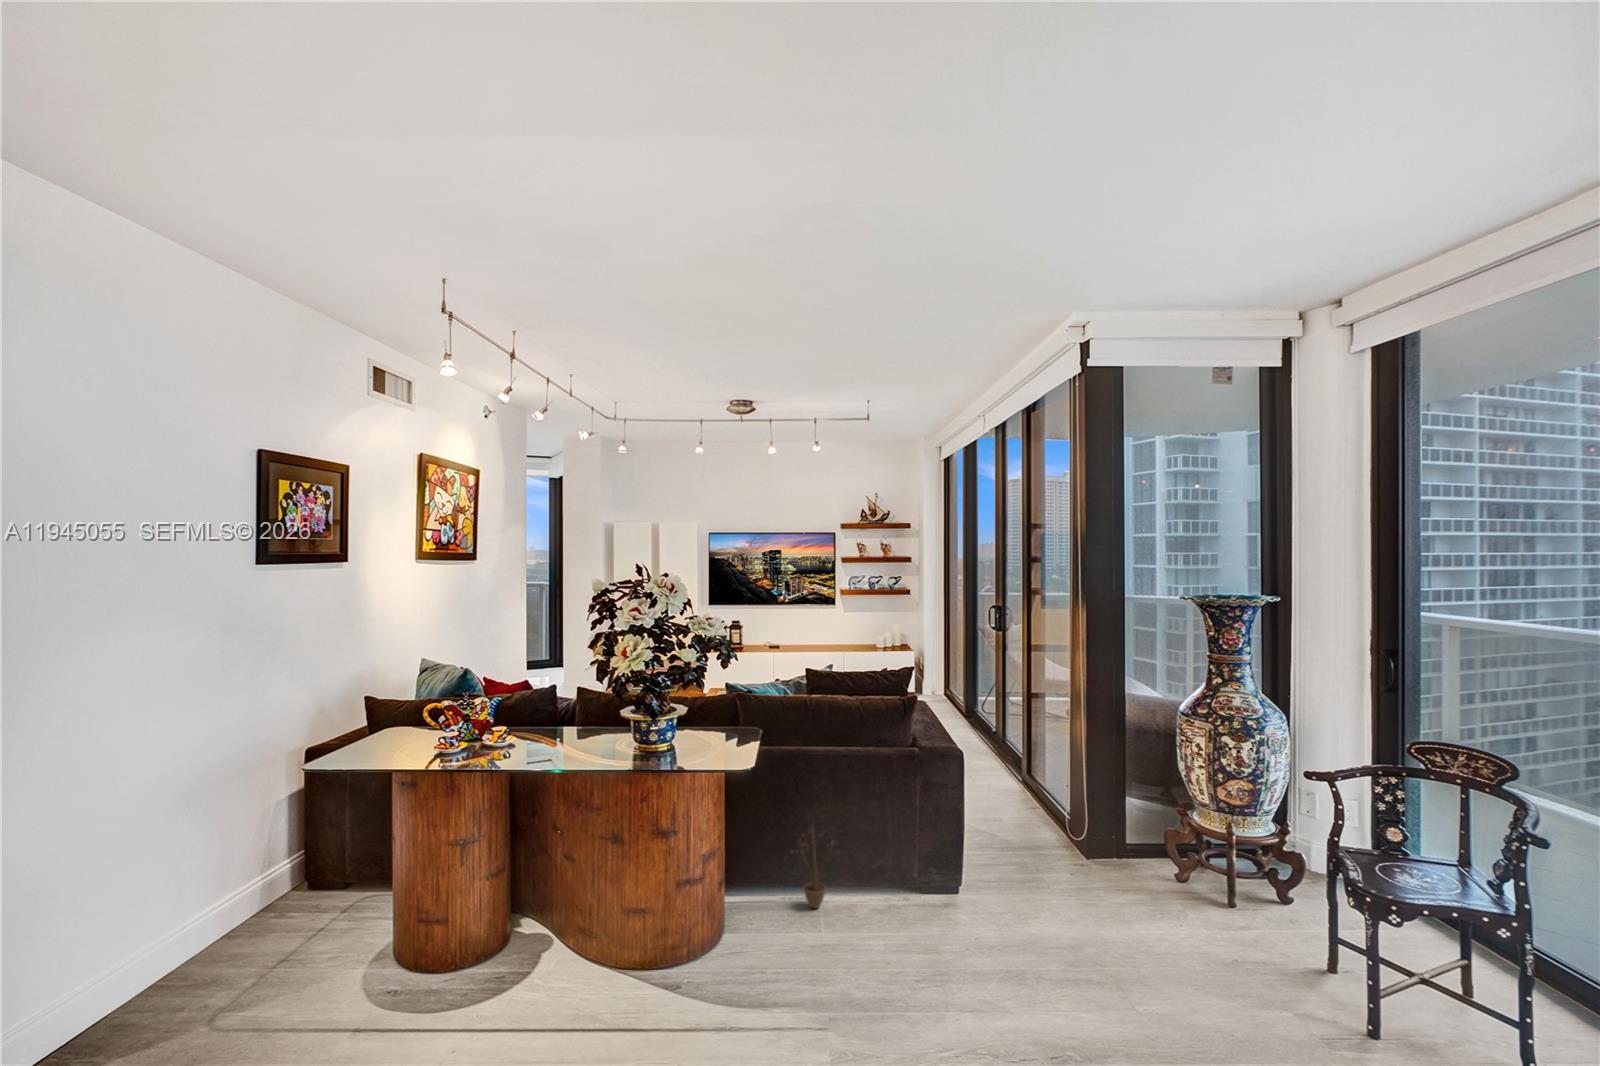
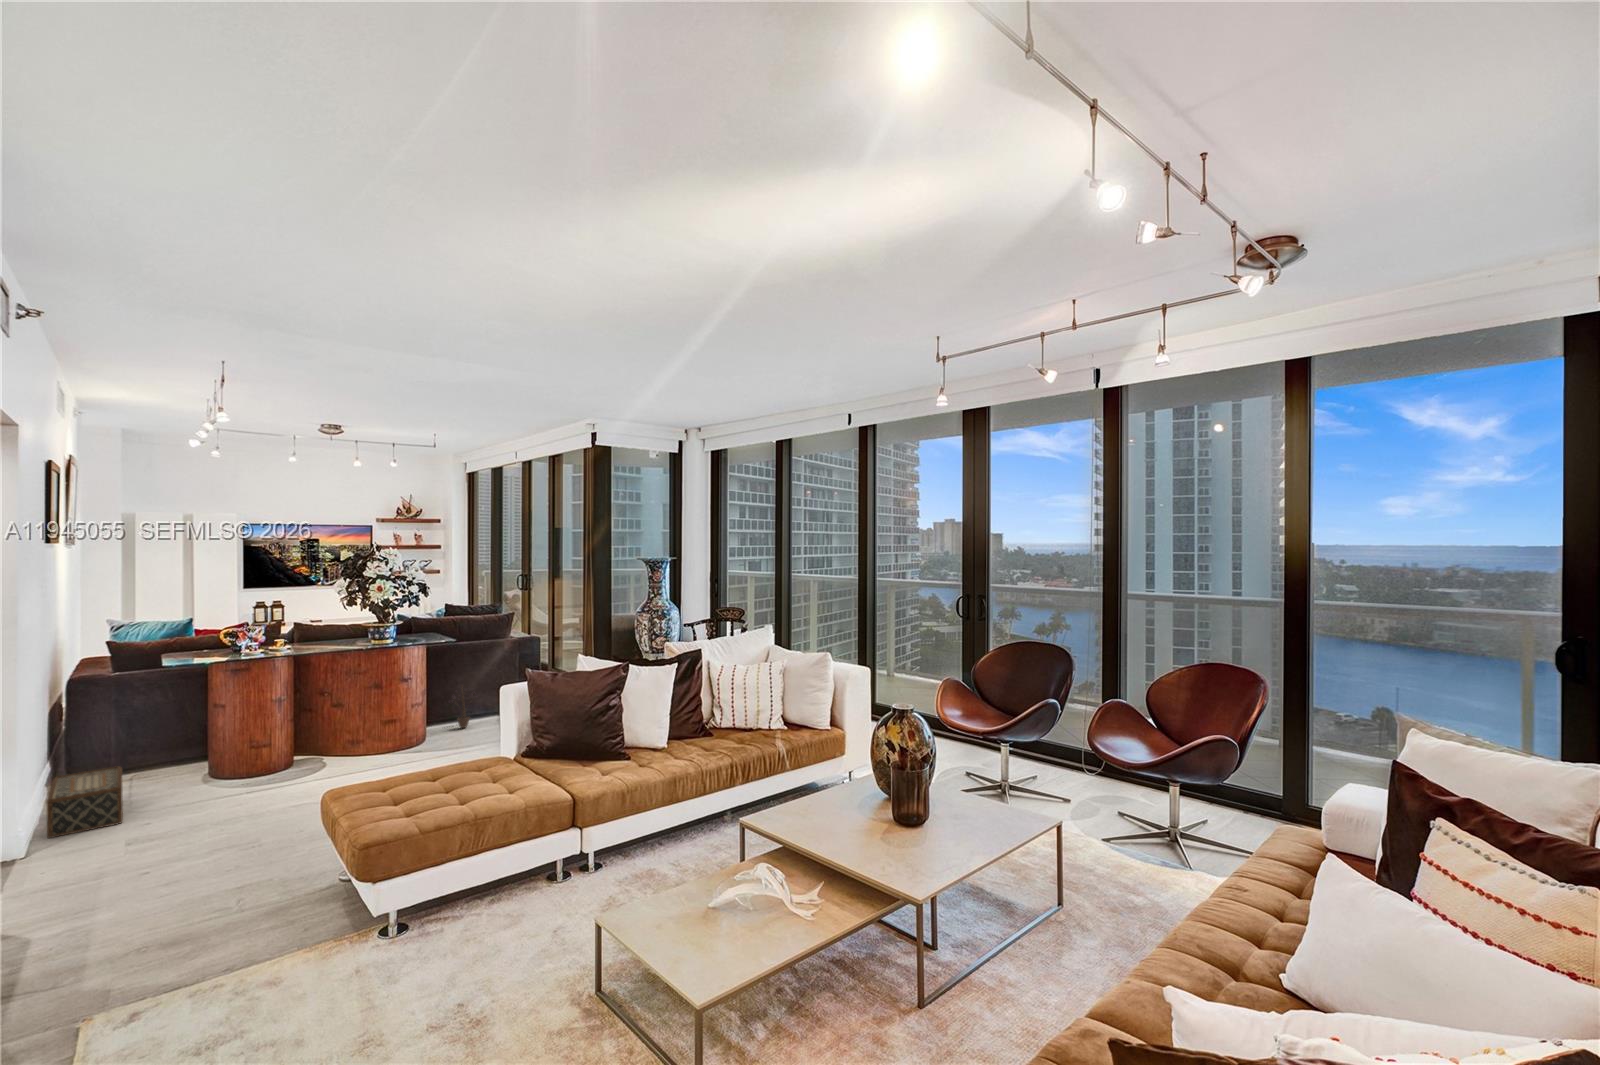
woven basket: none [102,892,298,1031] -> present [47,766,123,838]

